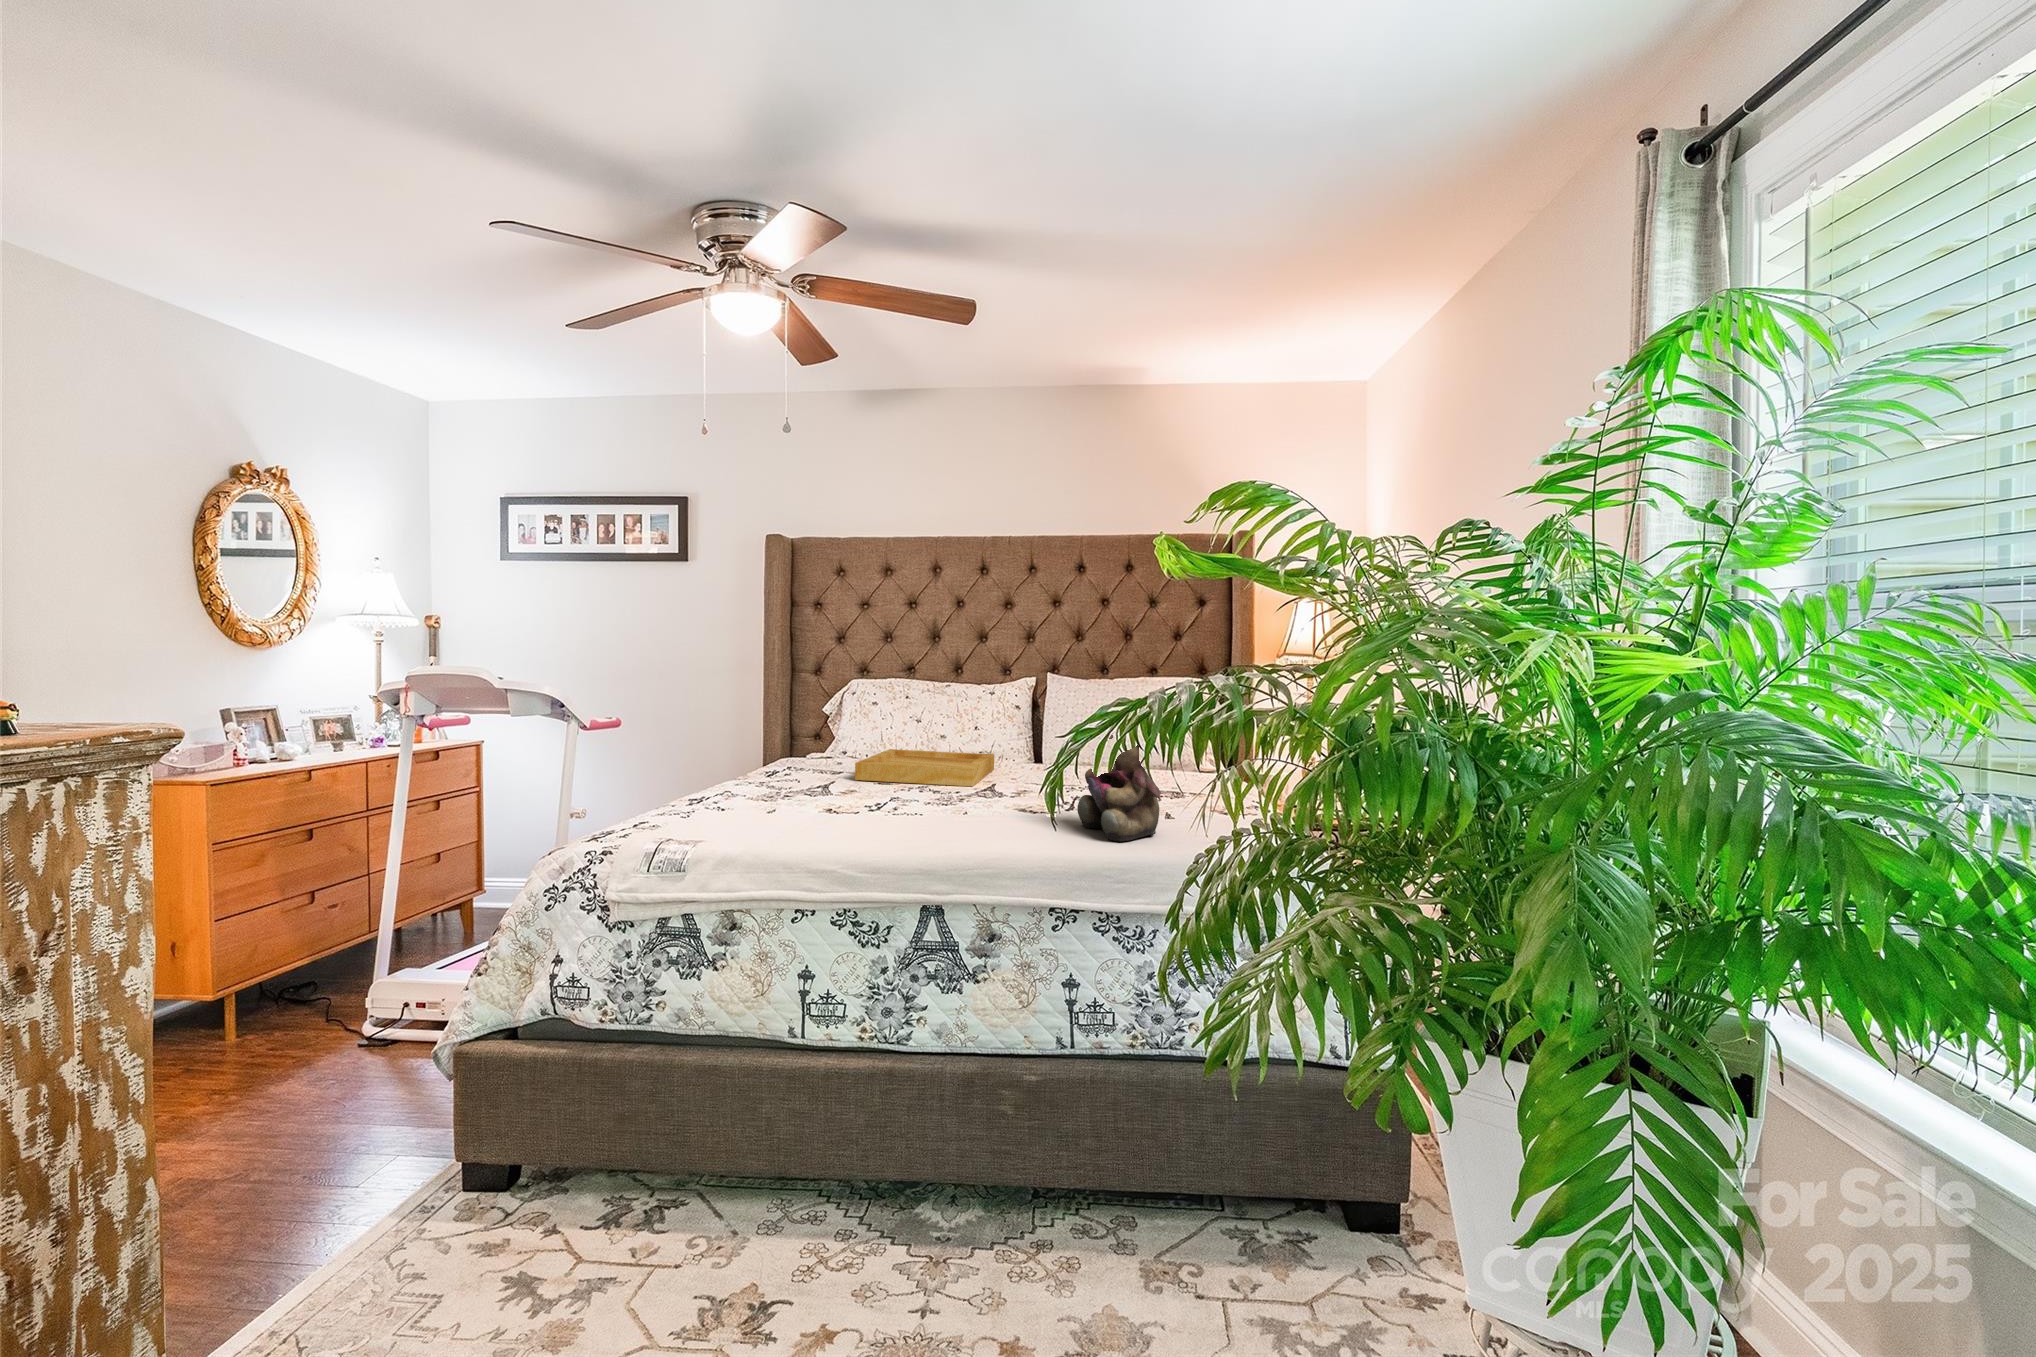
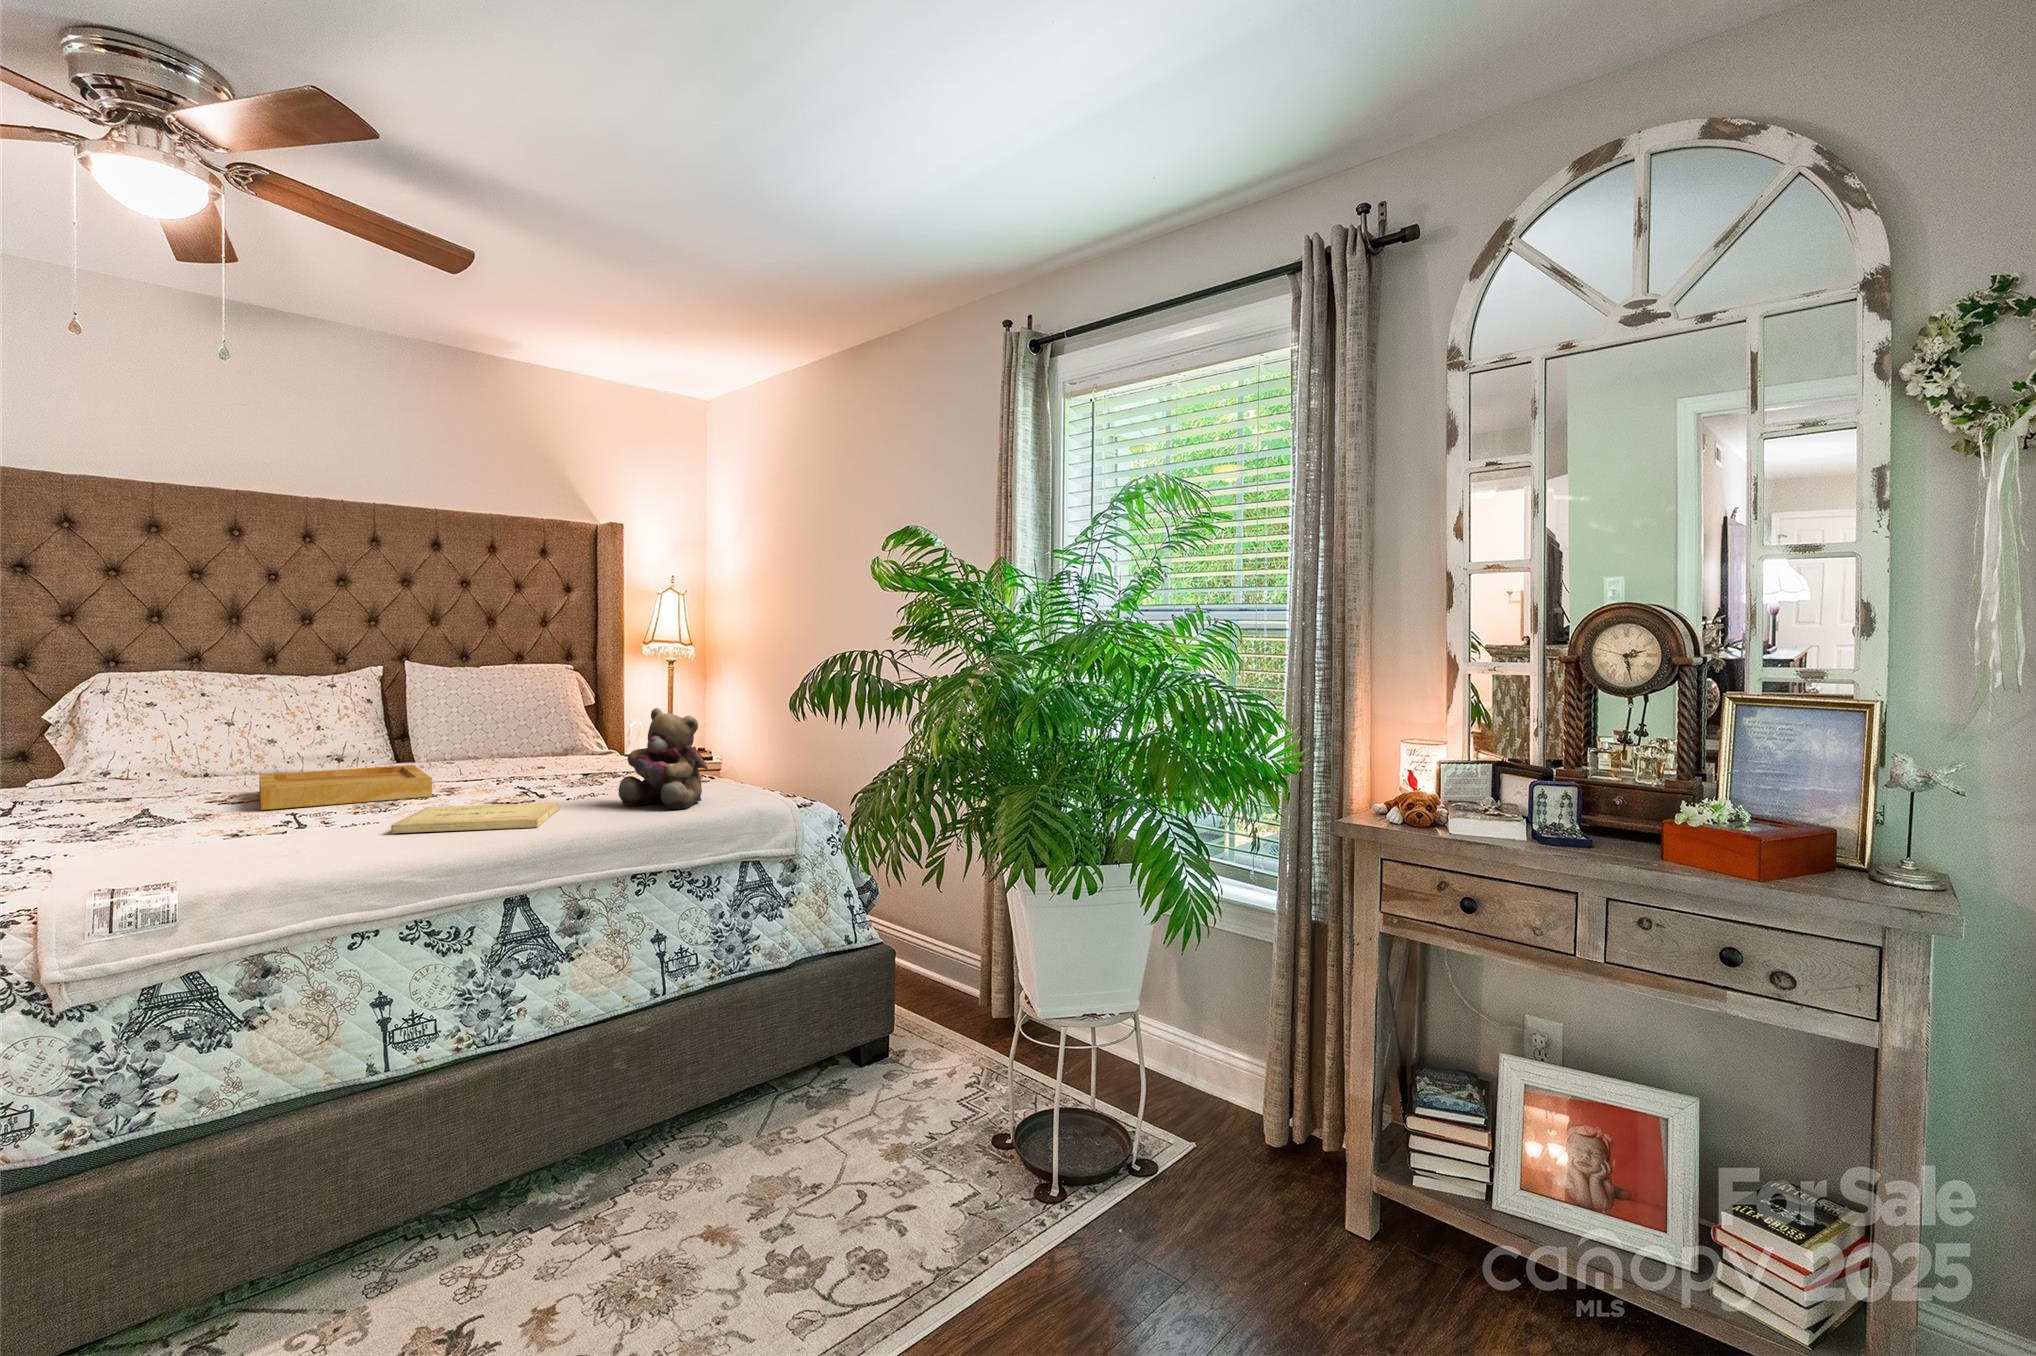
book: none [867,798,1024,836] -> present [391,803,559,833]

